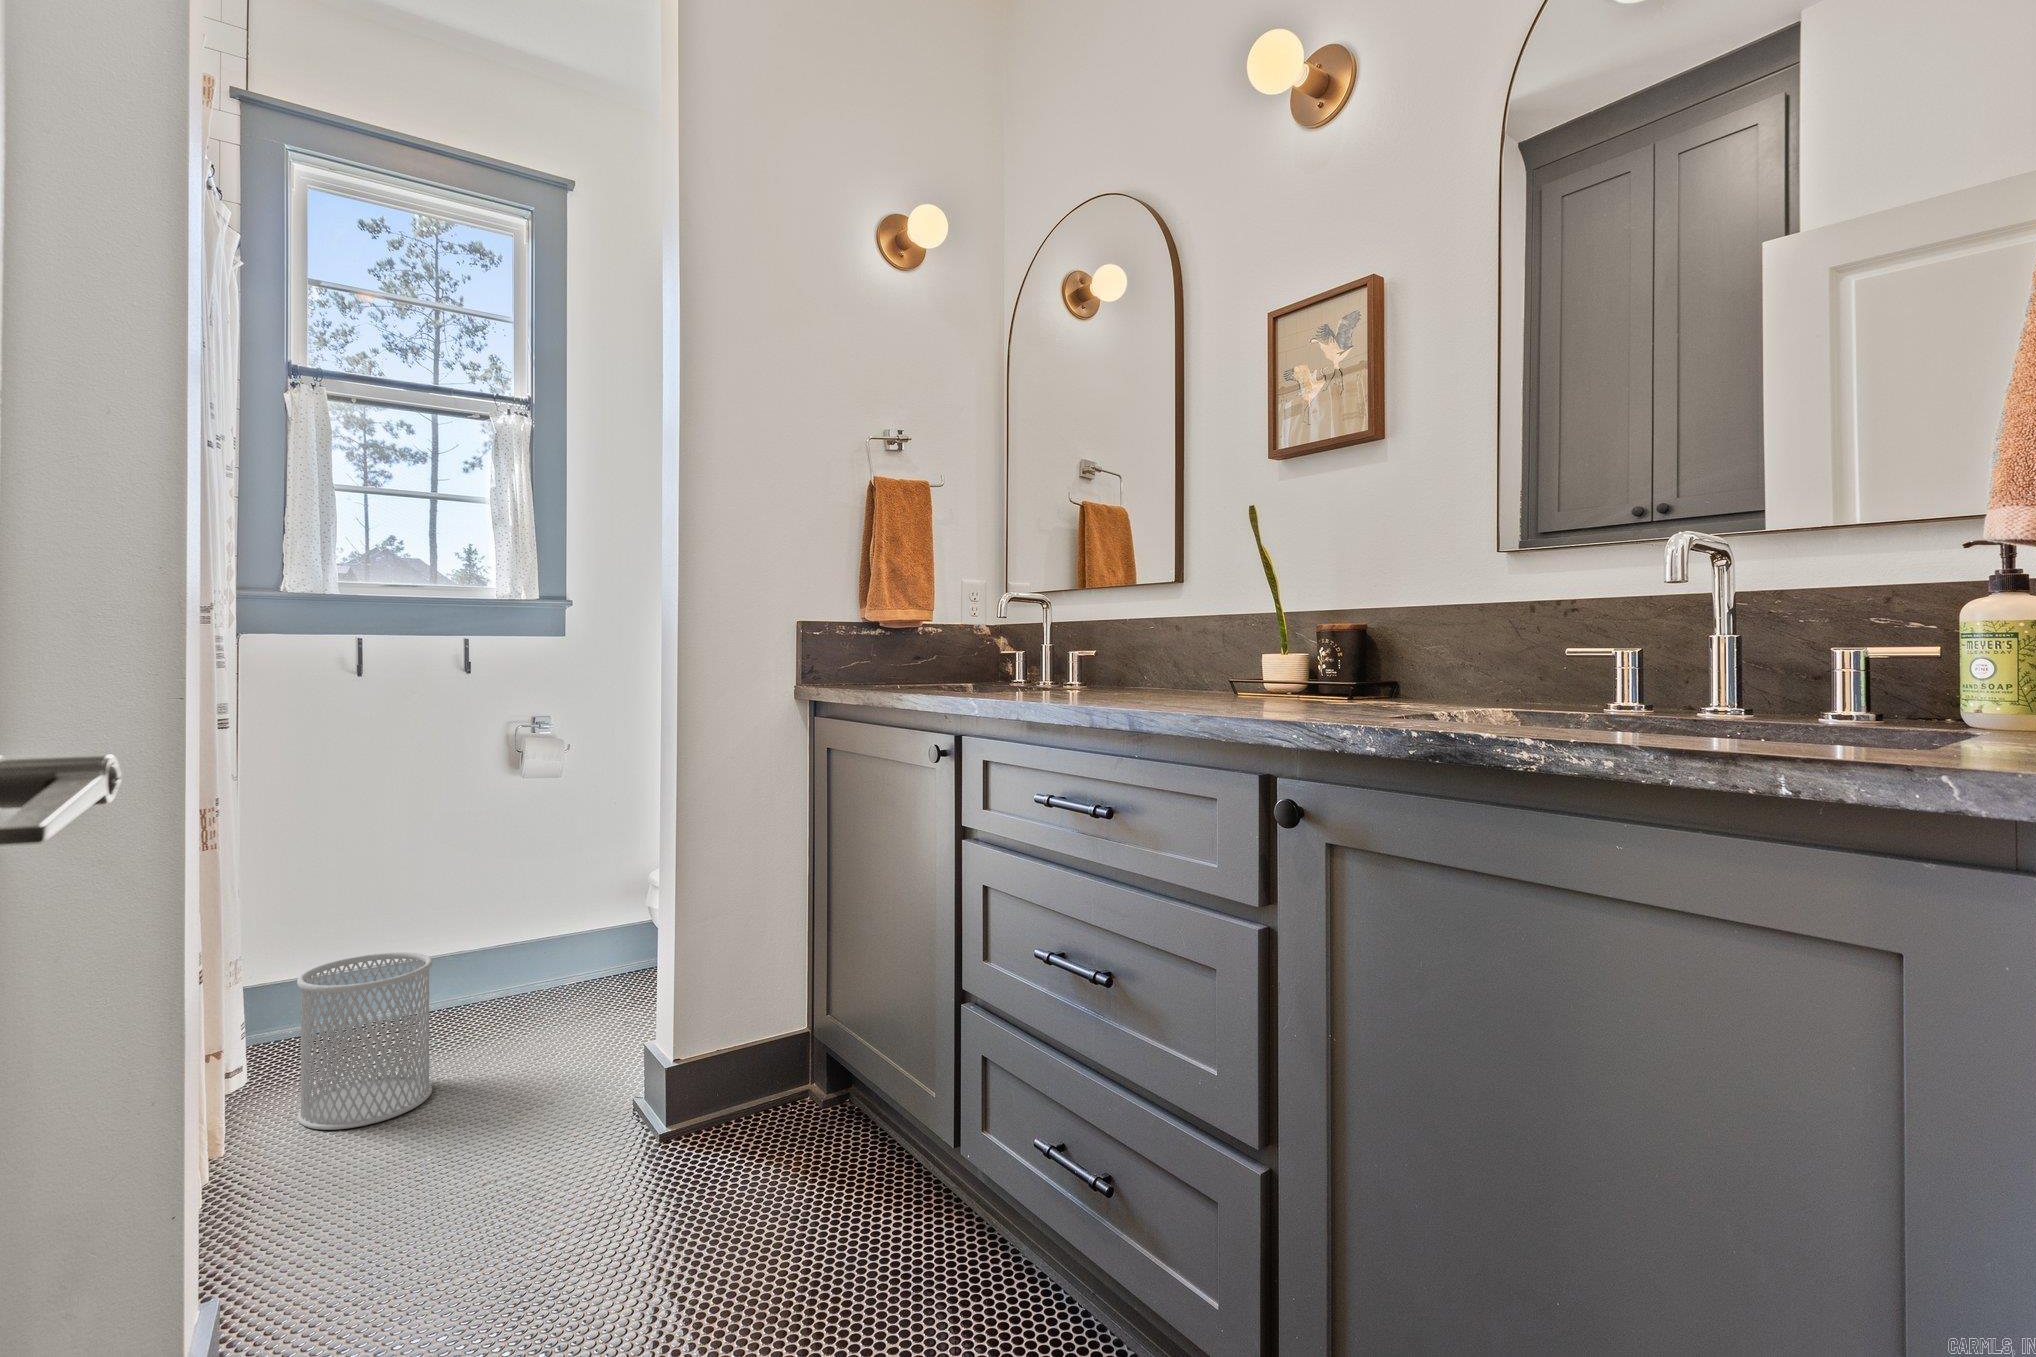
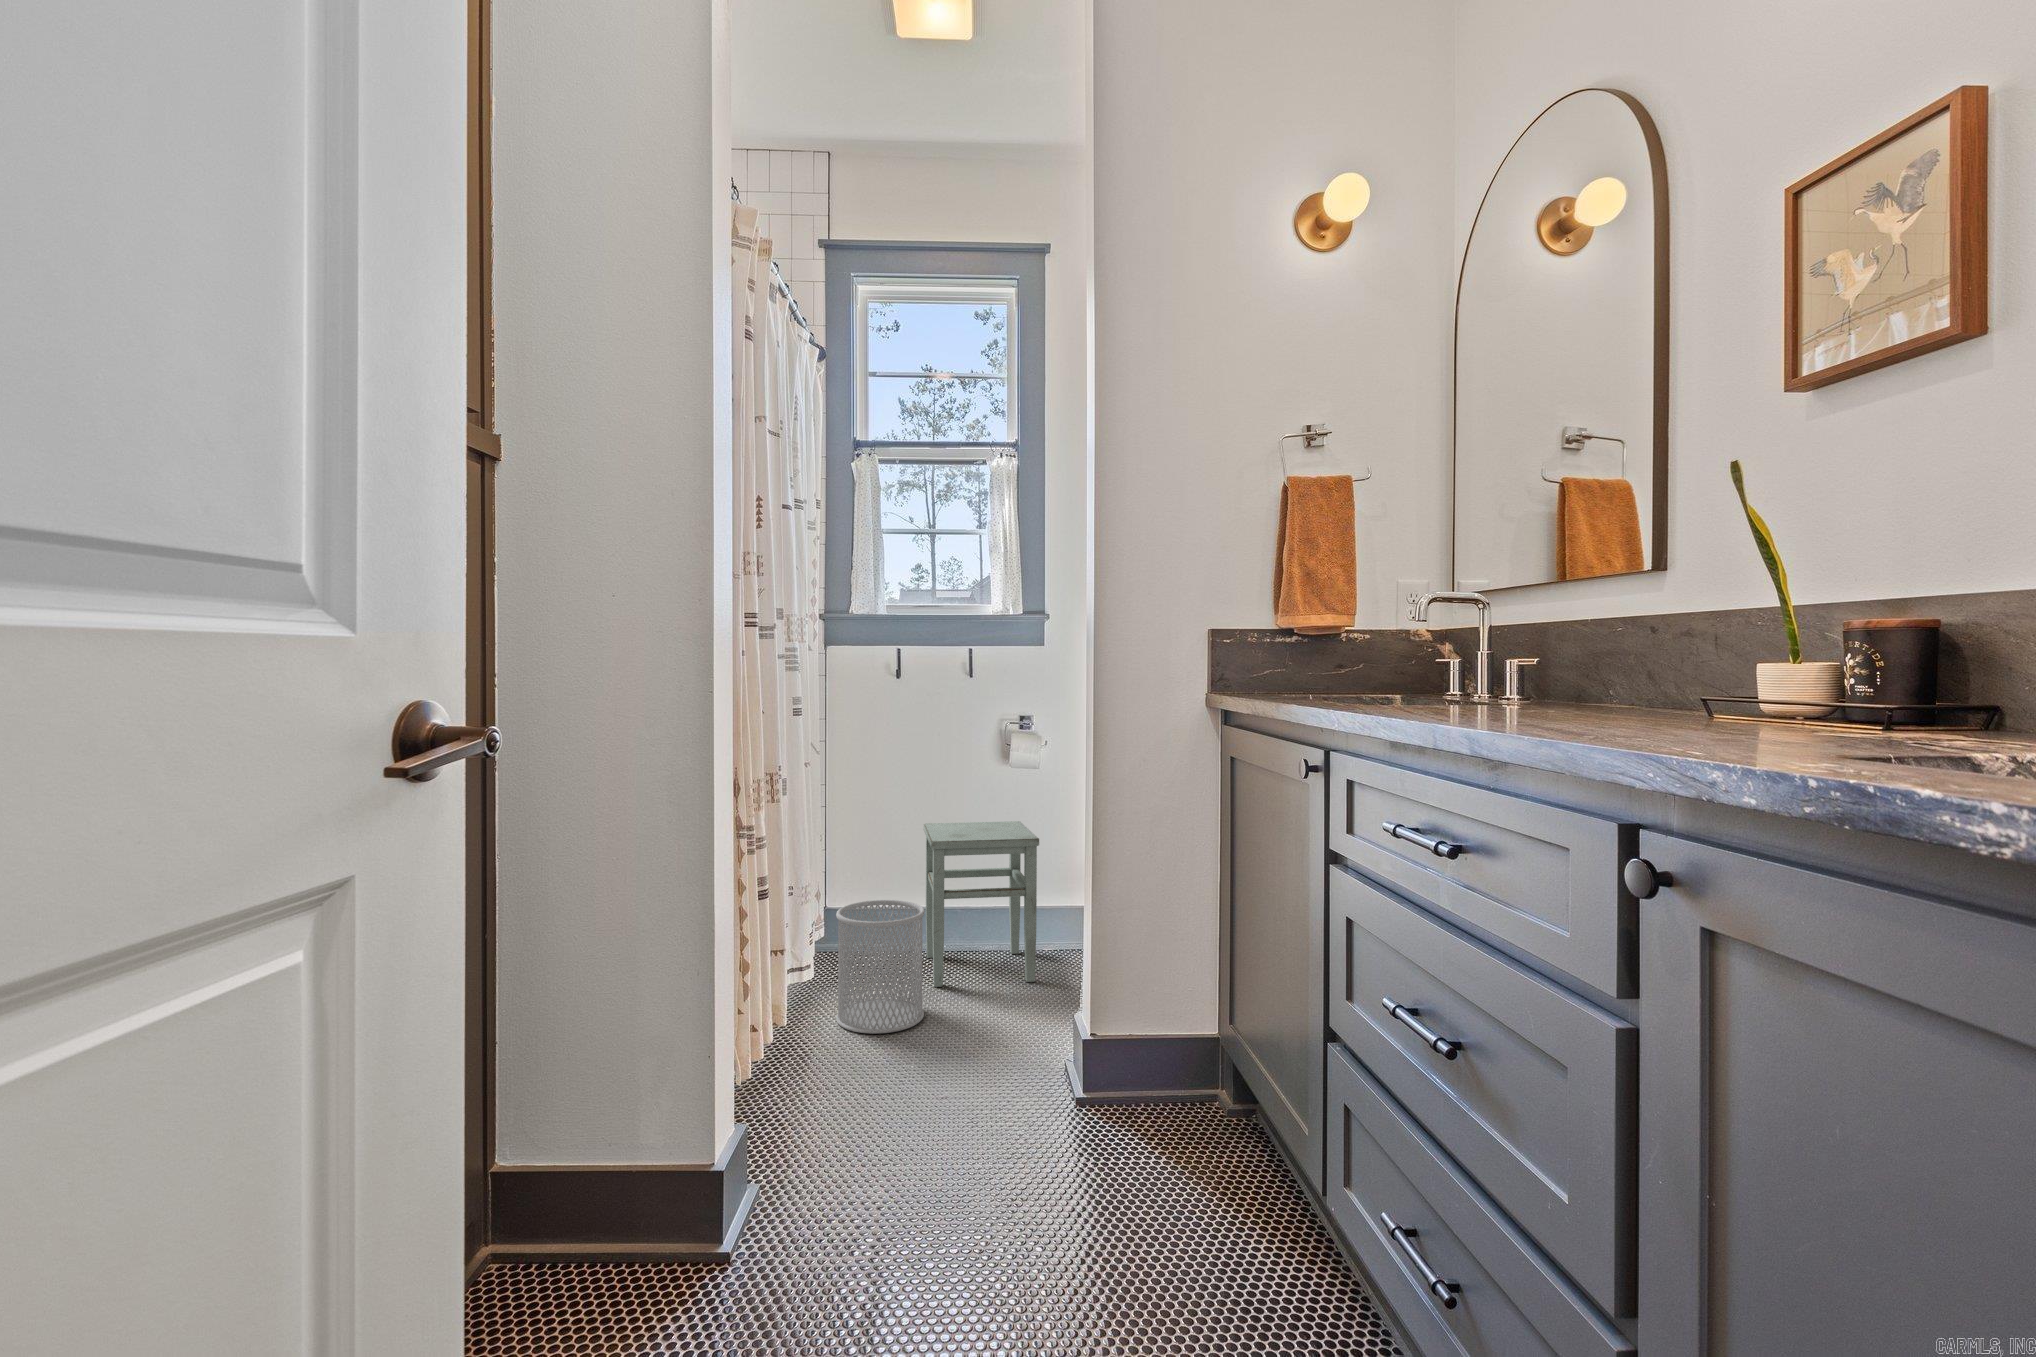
stool: none [404,841,573,1053] -> present [924,821,1039,987]

